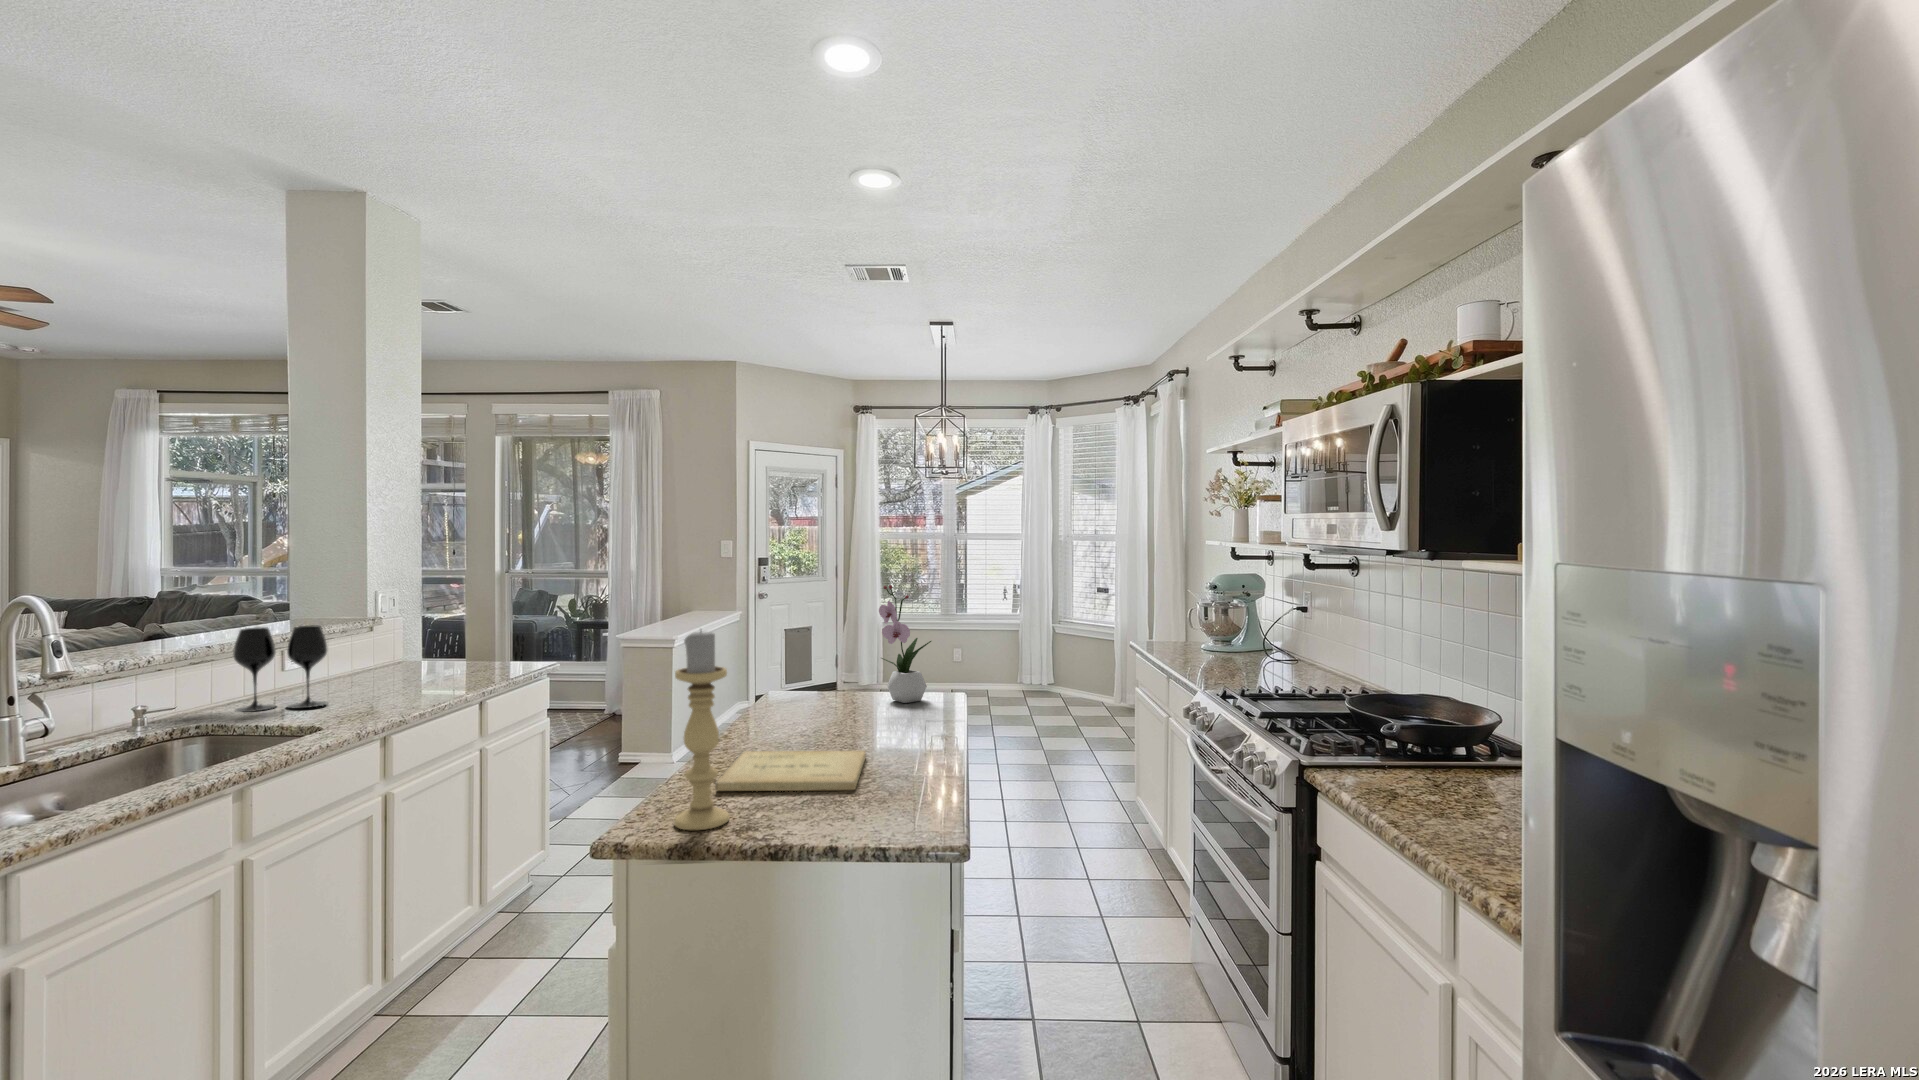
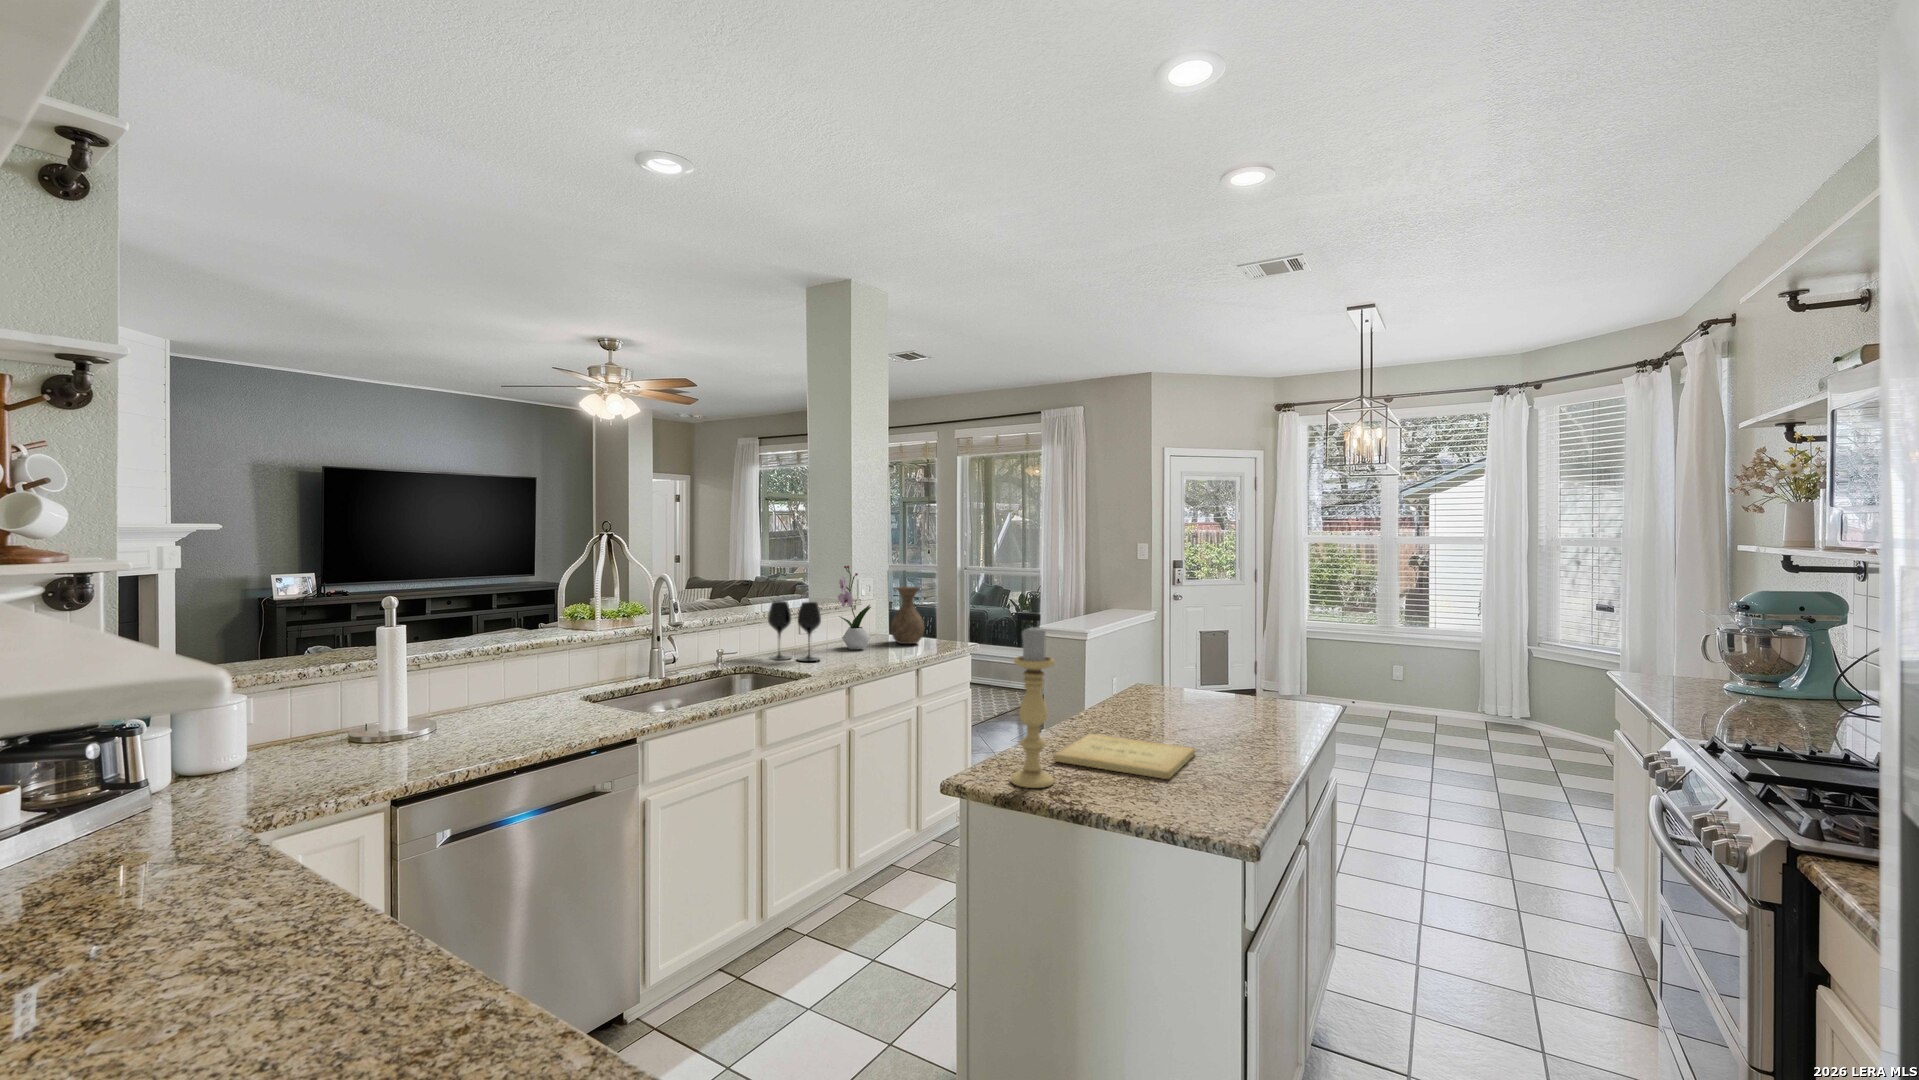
flower arrangement: present [879,585,931,703] -> present [838,566,871,649]
vase: none [429,598,479,672] -> present [891,587,924,644]

